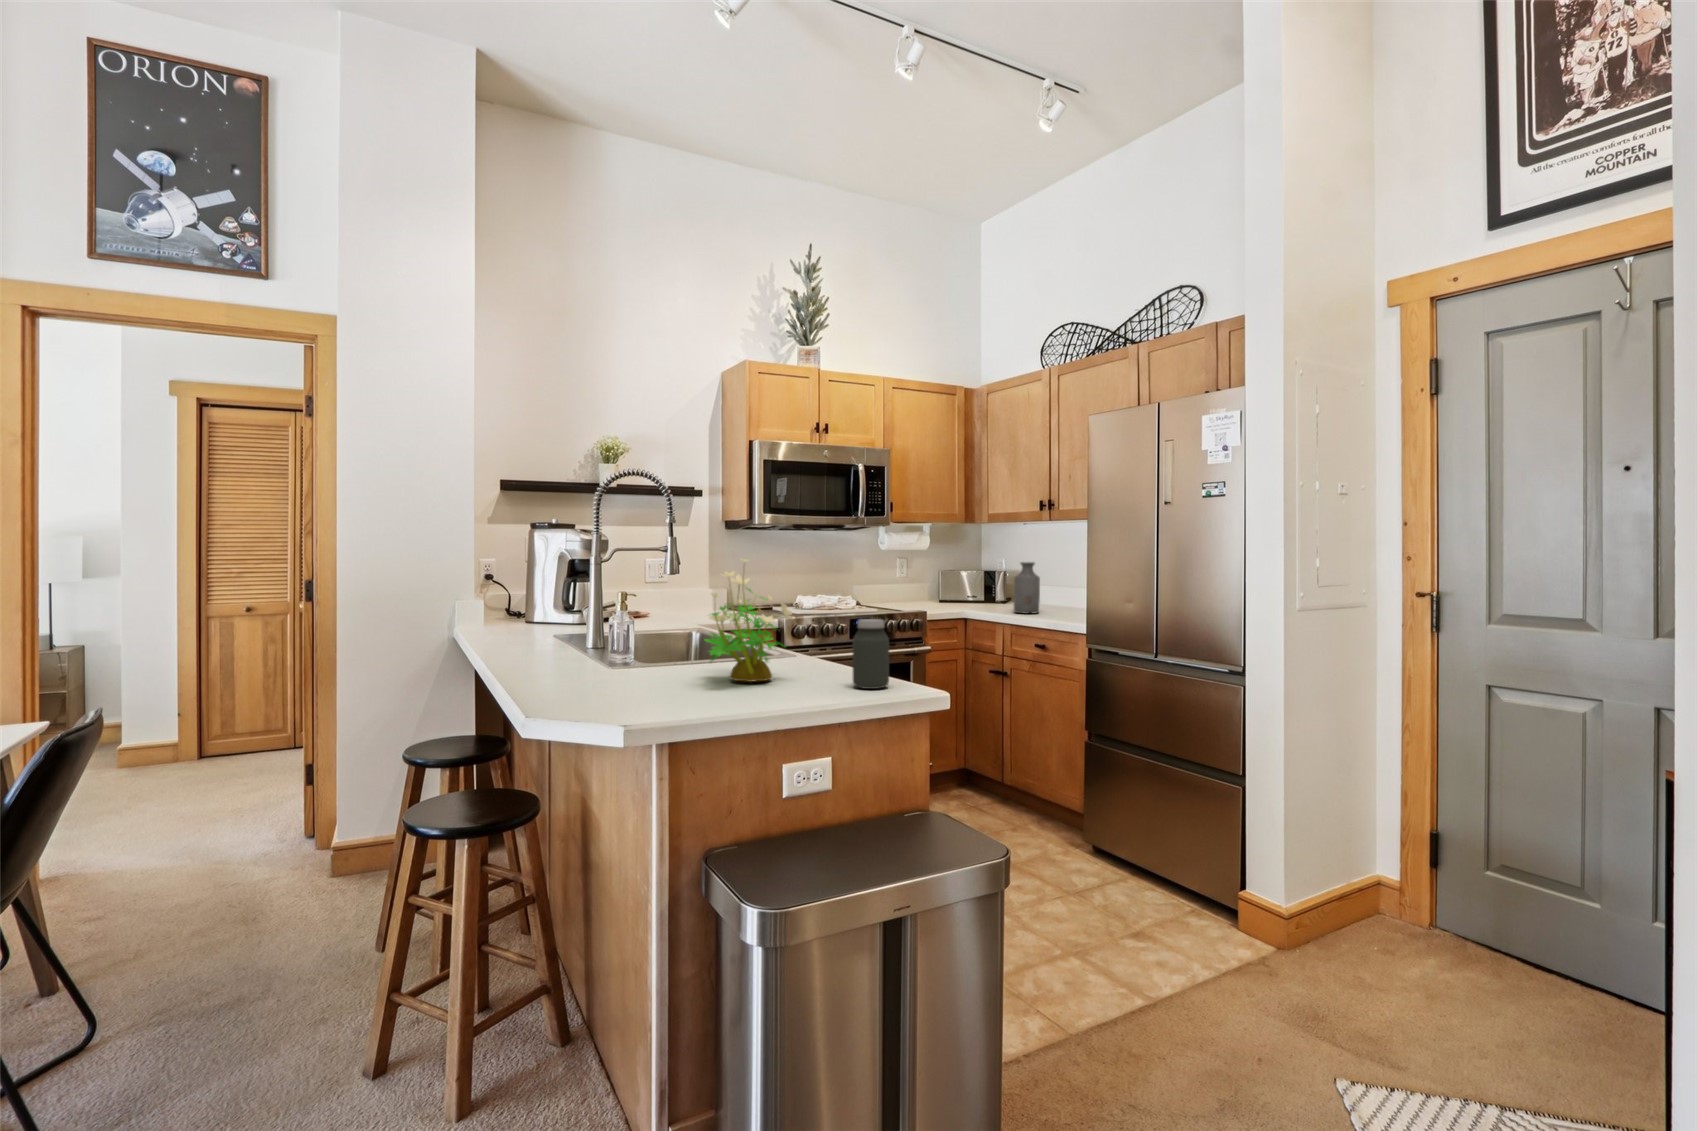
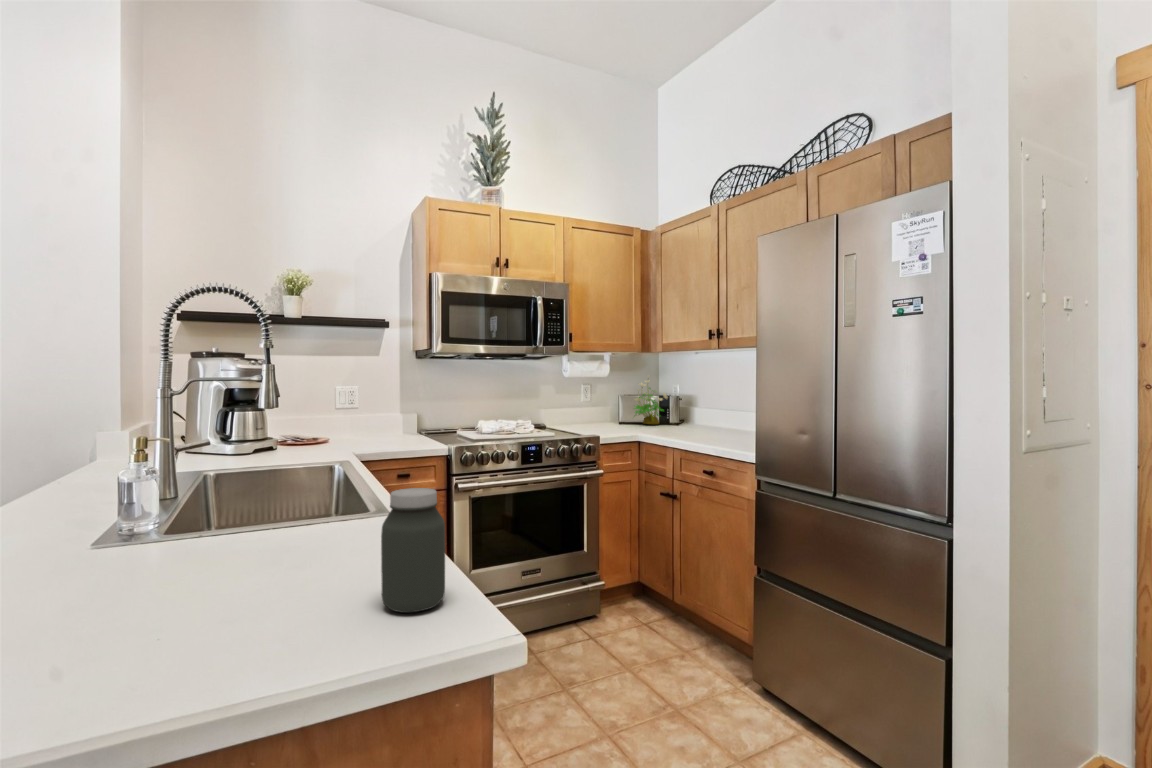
potted plant: present [705,559,792,682] -> present [634,376,668,424]
bottle: present [1014,562,1040,614] -> none [684,389,709,439]

